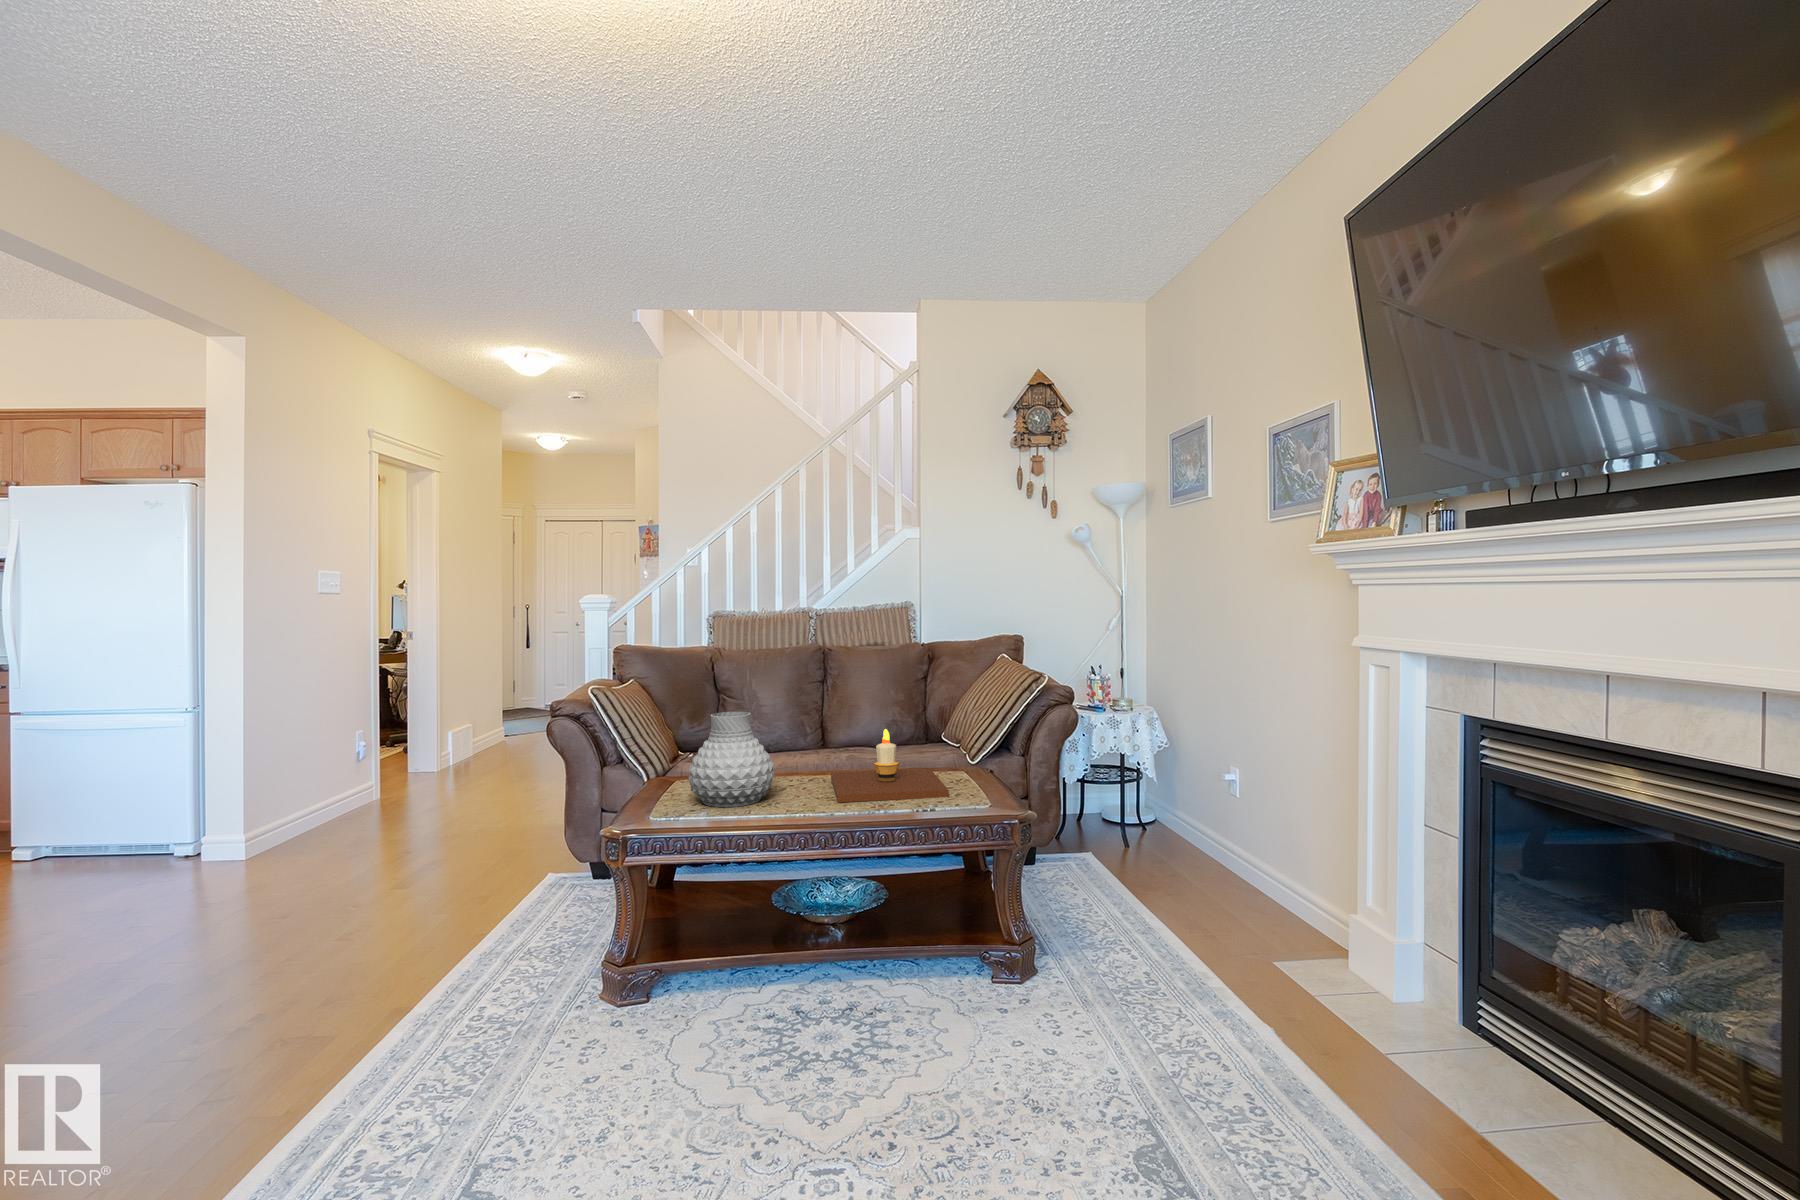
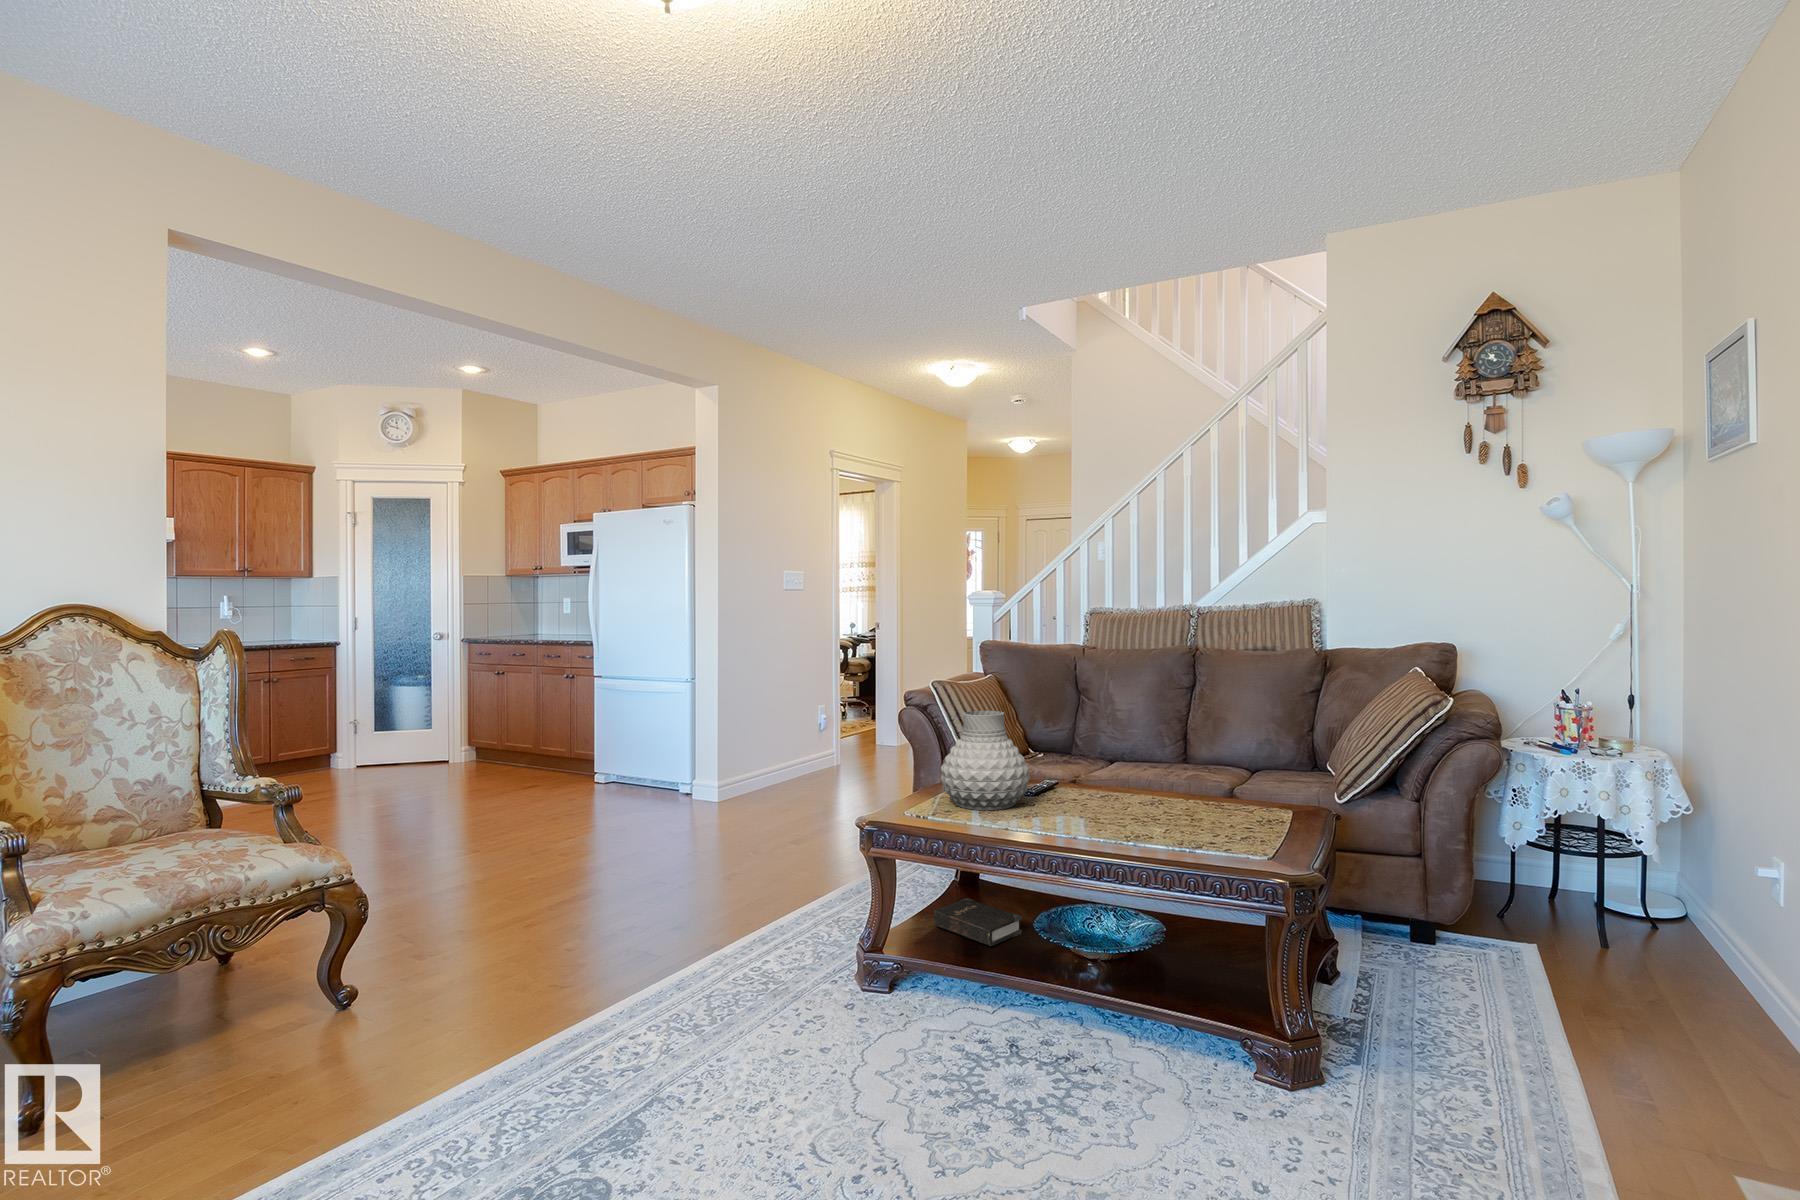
candle: present [831,729,949,802] -> none [1082,744,1233,836]
hardback book: none [682,896,767,933] -> present [934,898,1022,946]

